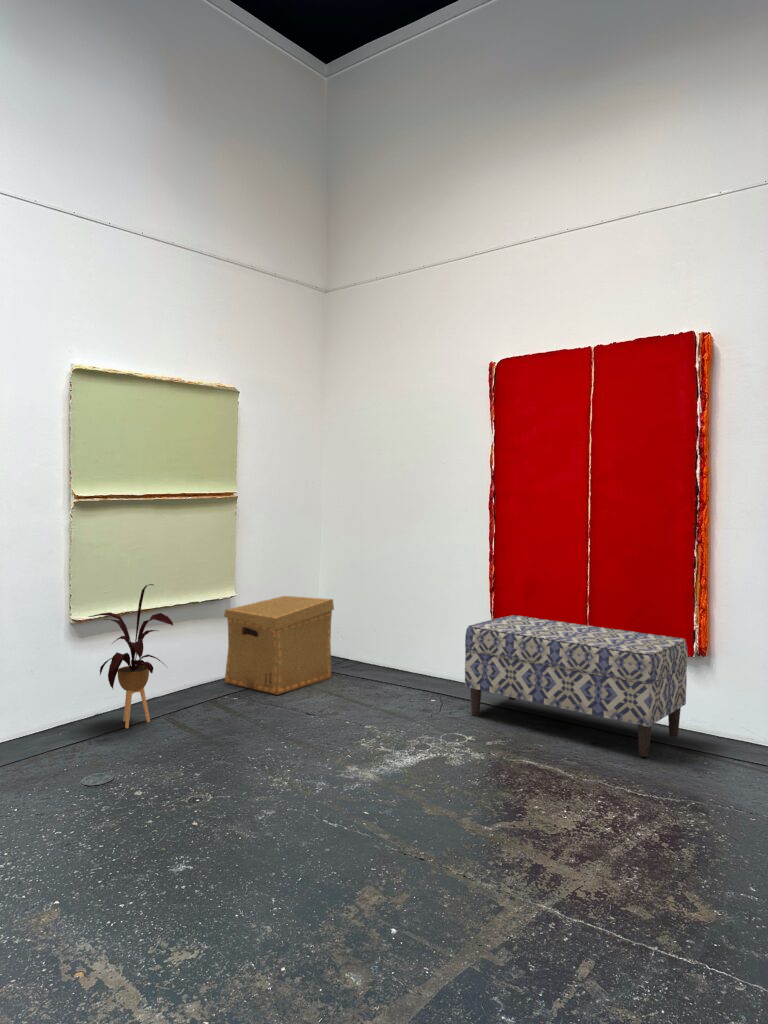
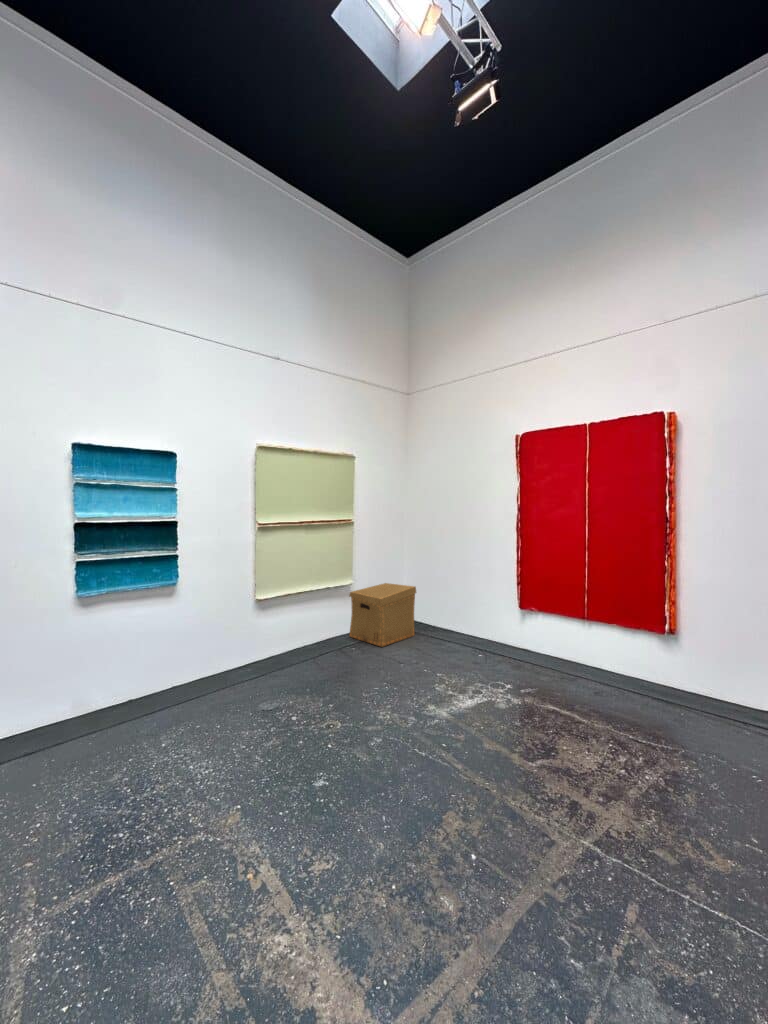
house plant: present [89,584,173,728] -> none [267,578,319,668]
bench: present [465,615,688,757] -> none [504,601,663,708]

